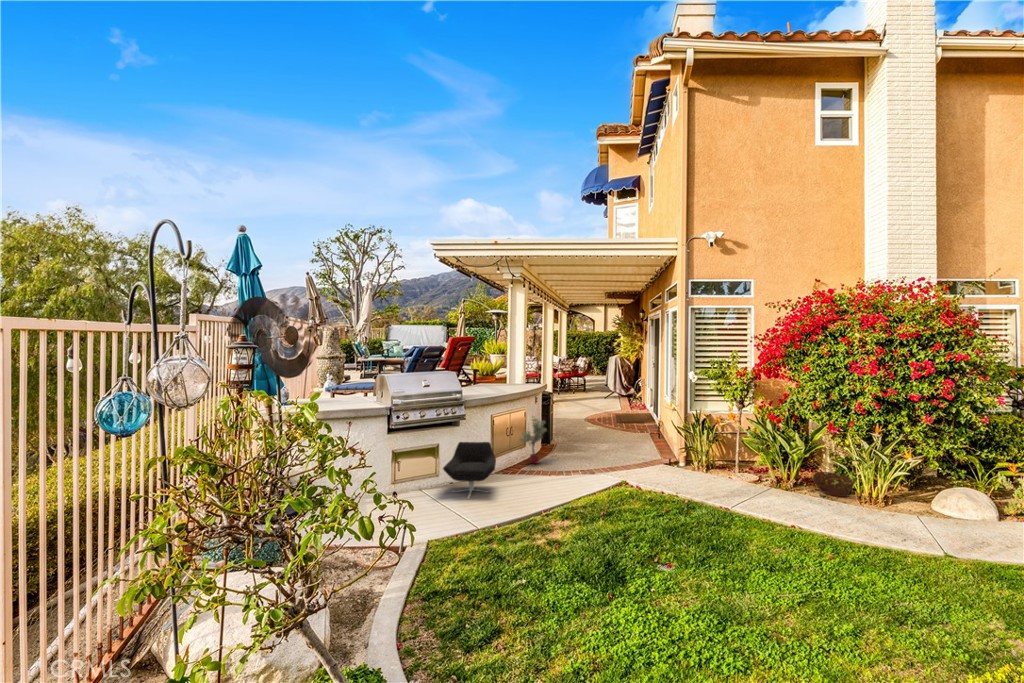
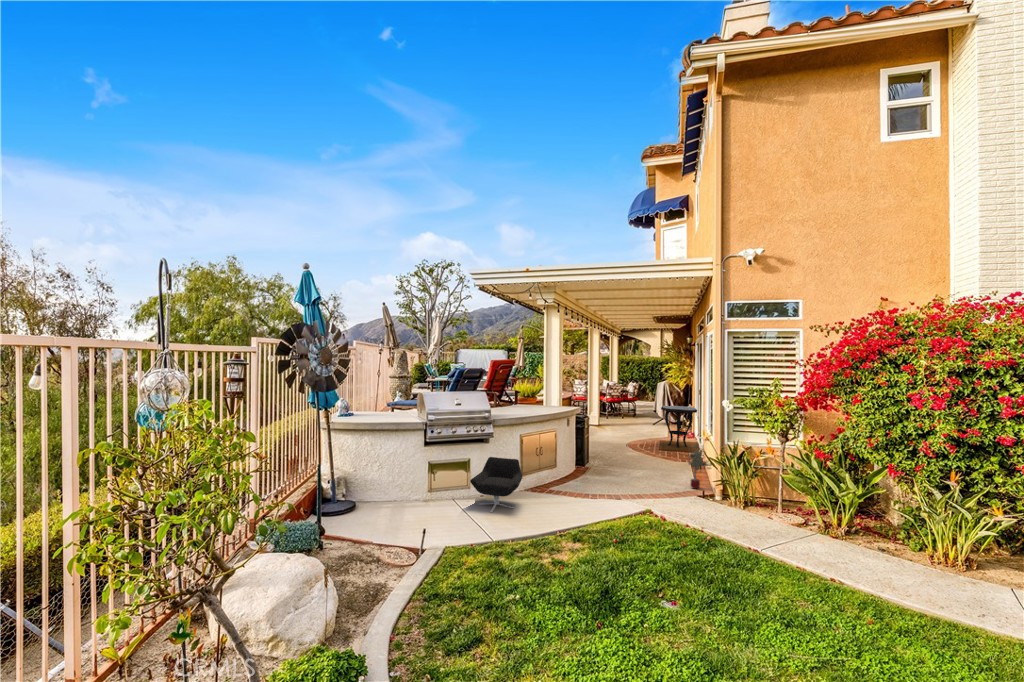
side table: none [613,378,649,419] -> present [661,406,697,448]
potted tree: present [521,416,546,464] -> present [689,444,712,489]
basket: present [813,472,855,497] -> none [852,522,898,552]

